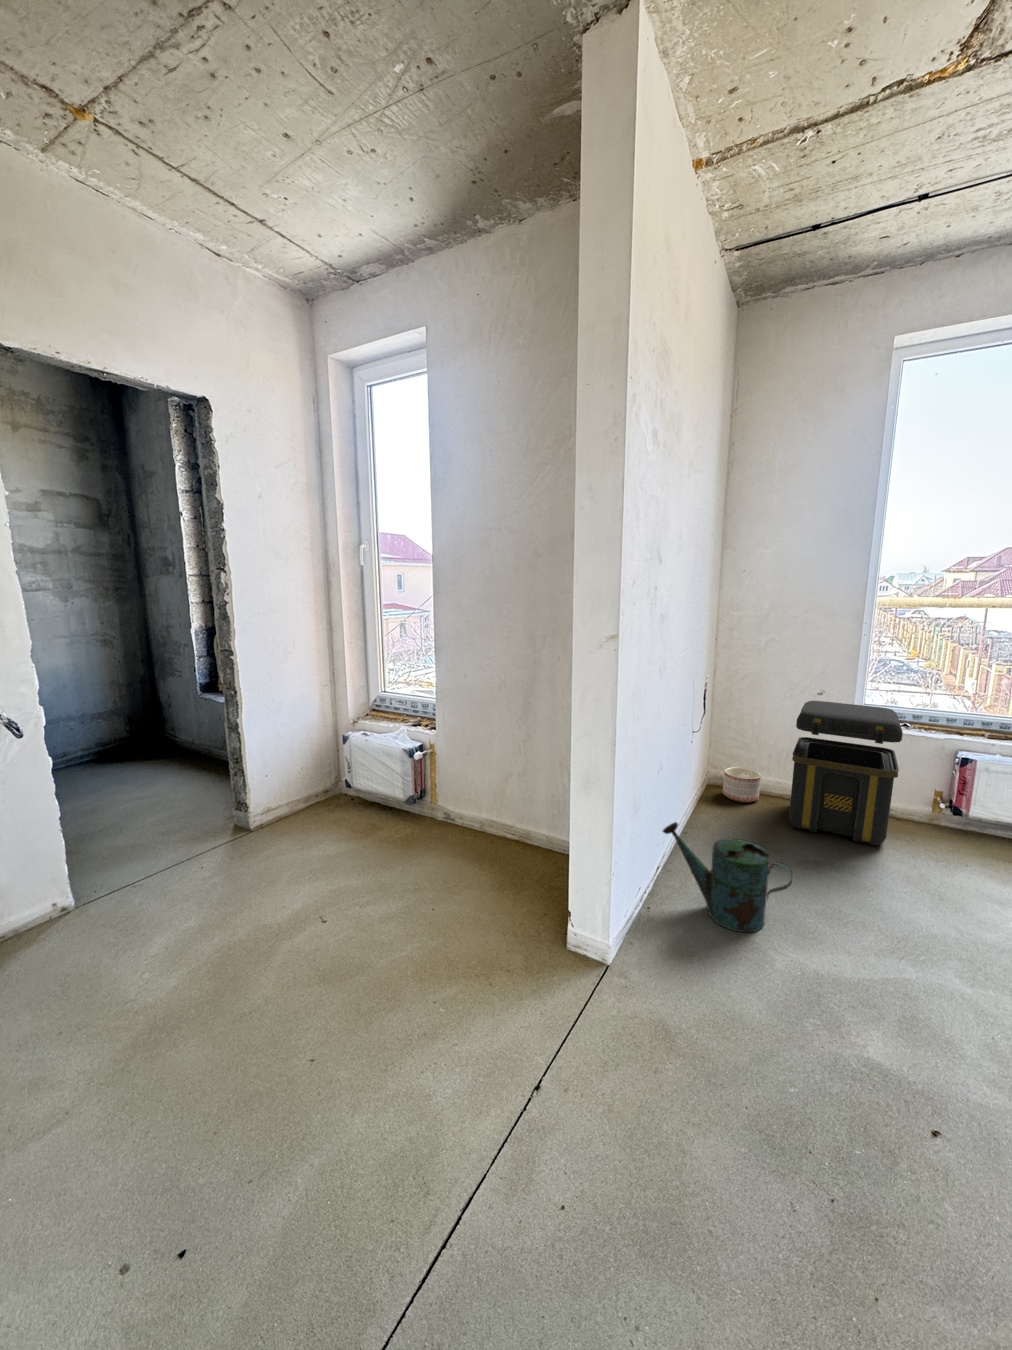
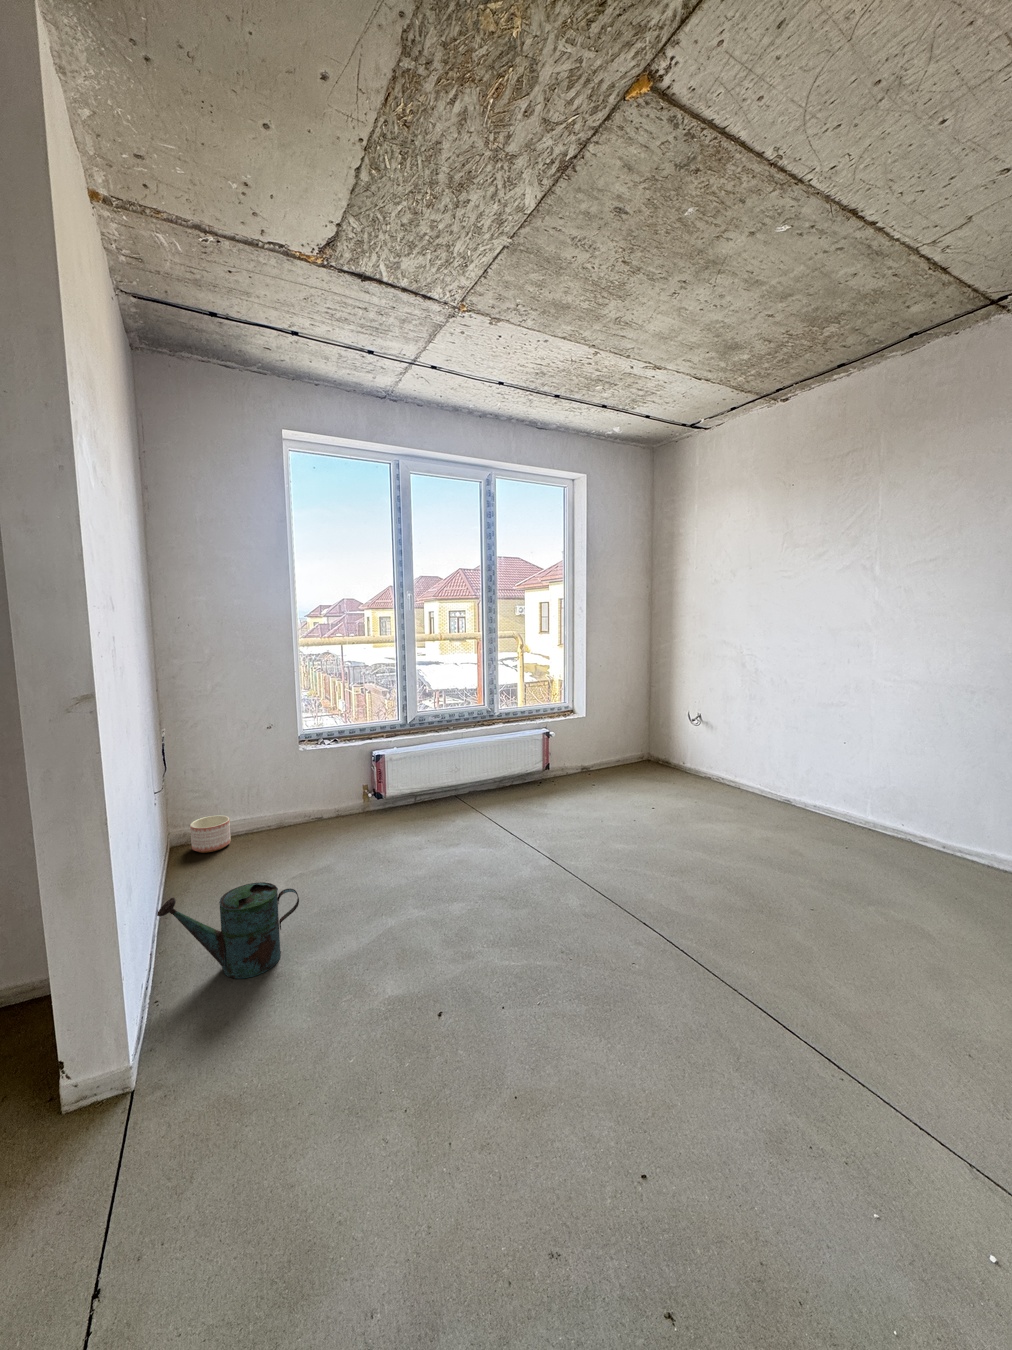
toolbox: present [789,701,903,845] -> none [258,730,343,854]

